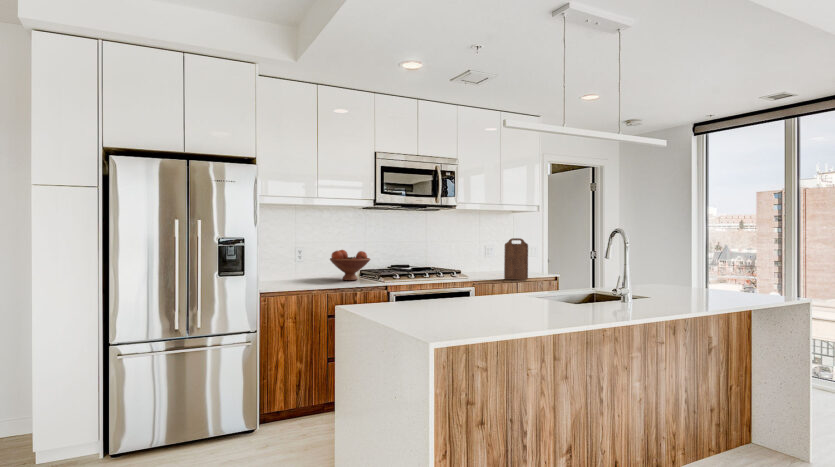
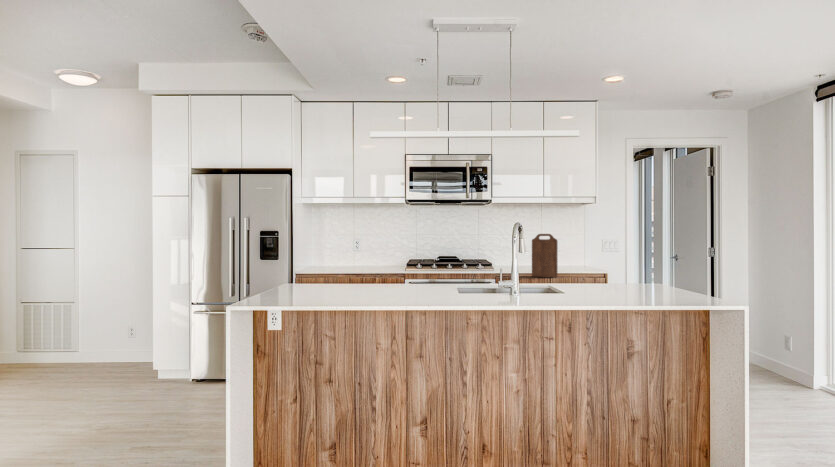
fruit bowl: present [330,250,370,280] -> none [353,245,388,272]

